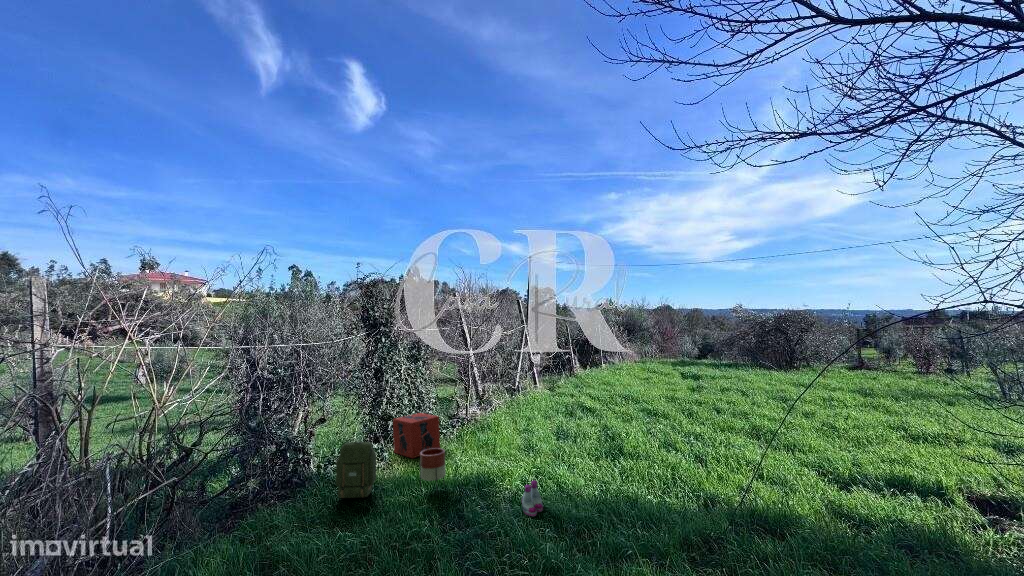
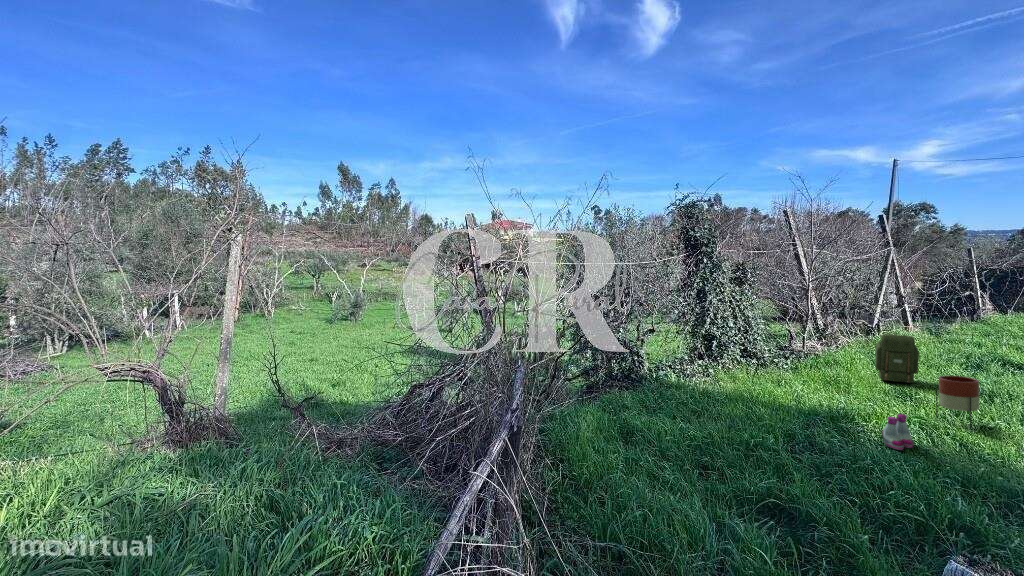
storage box: present [393,413,440,458] -> none [718,337,771,379]
backpack: present [336,440,376,498] -> present [875,334,919,383]
planter: present [419,448,446,492] -> present [936,376,979,428]

